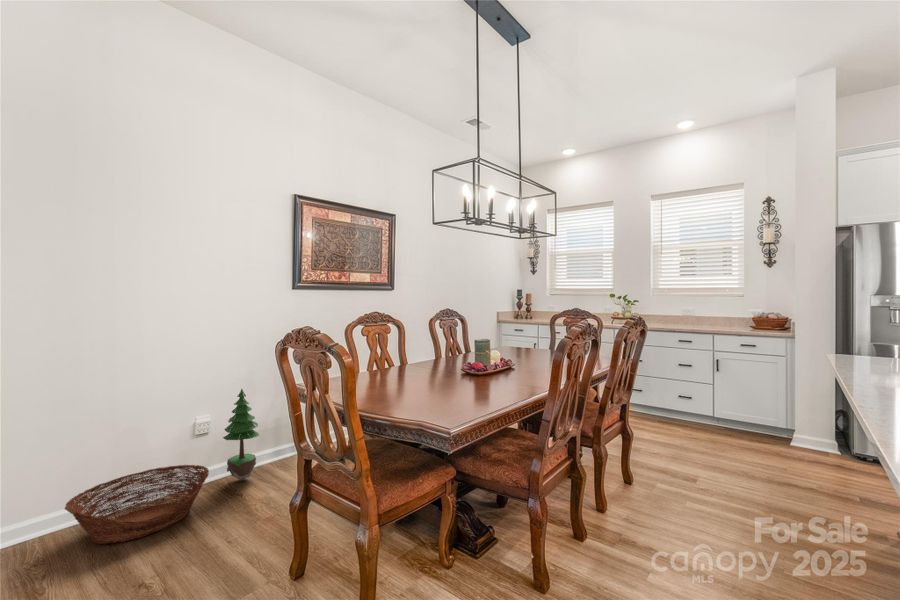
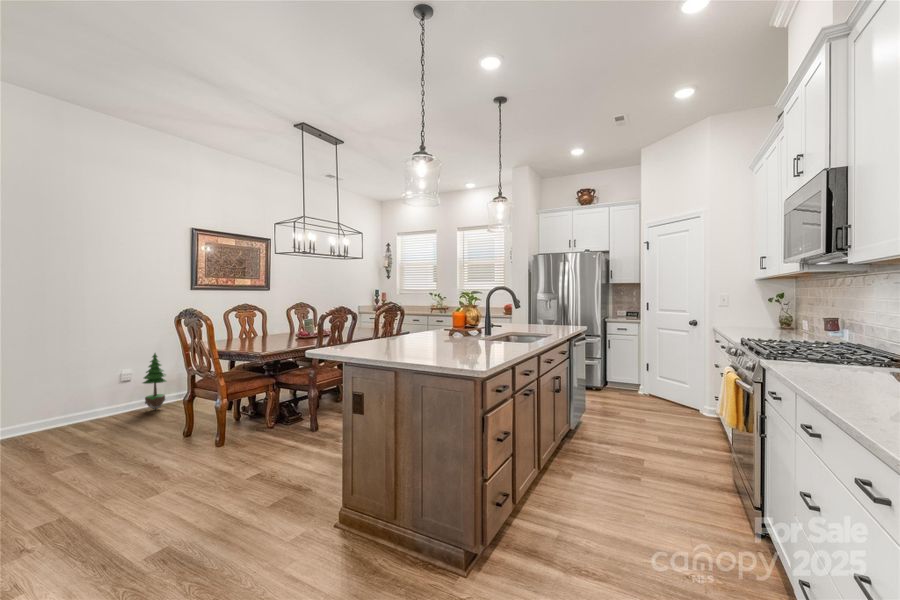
basket: present [65,465,209,544] -> none [42,398,133,436]

